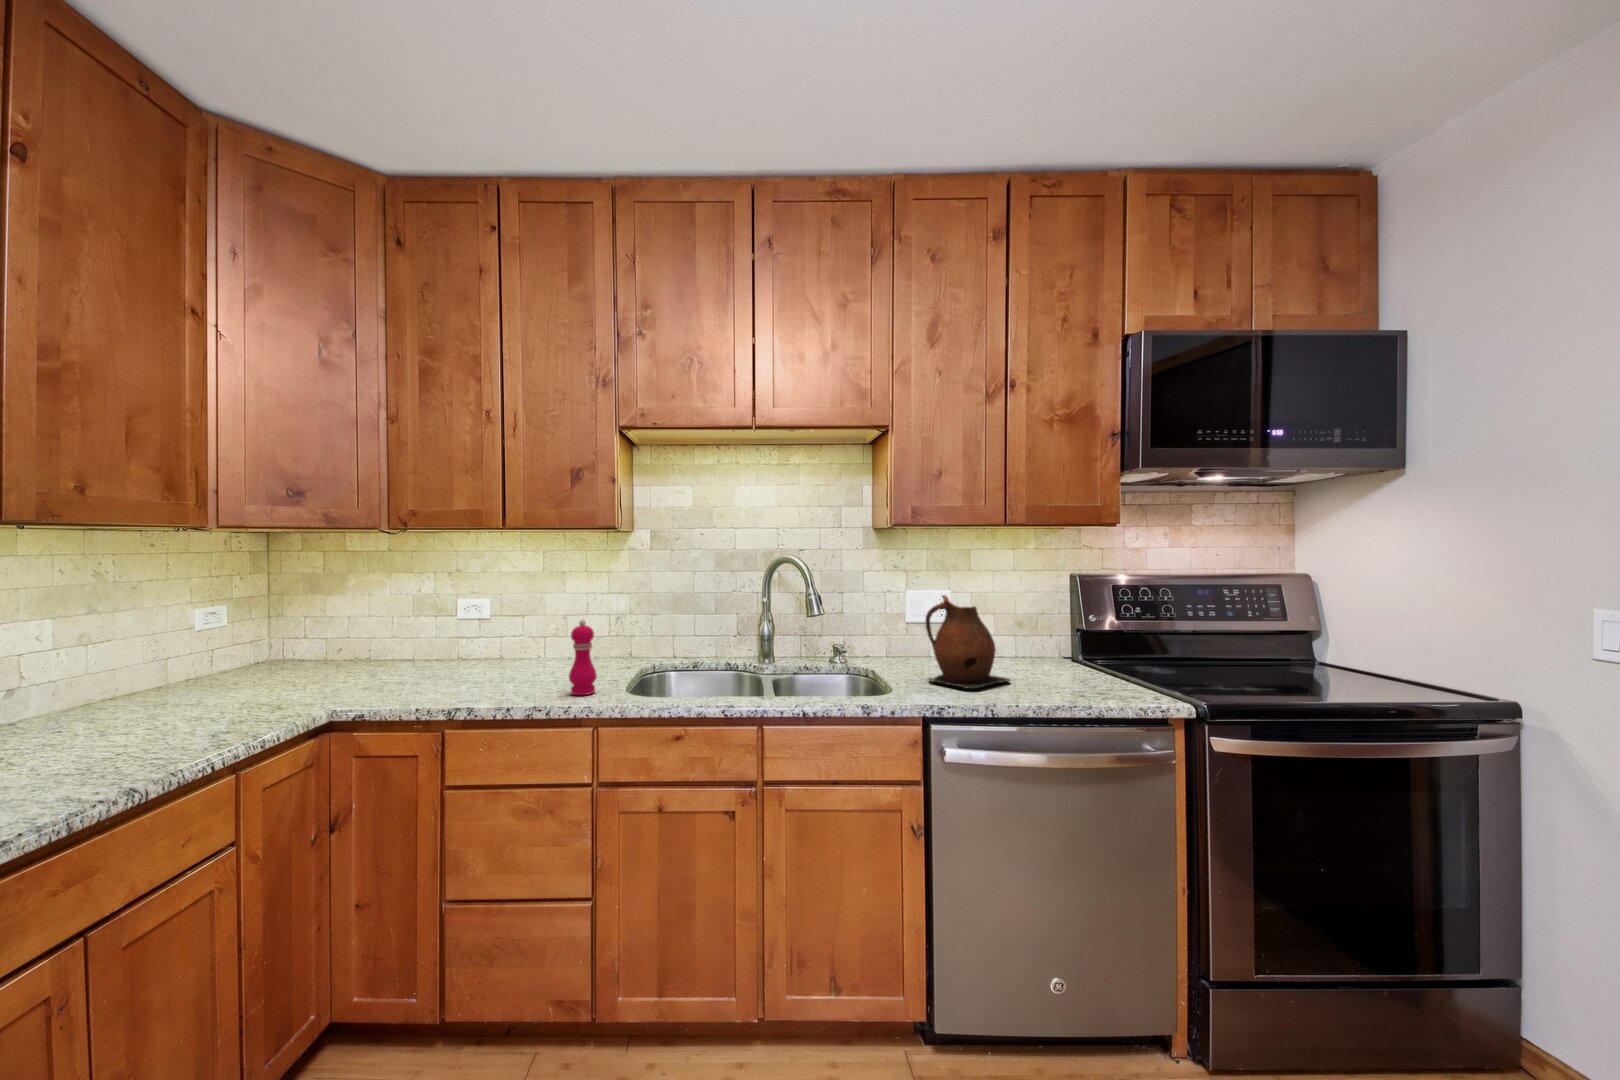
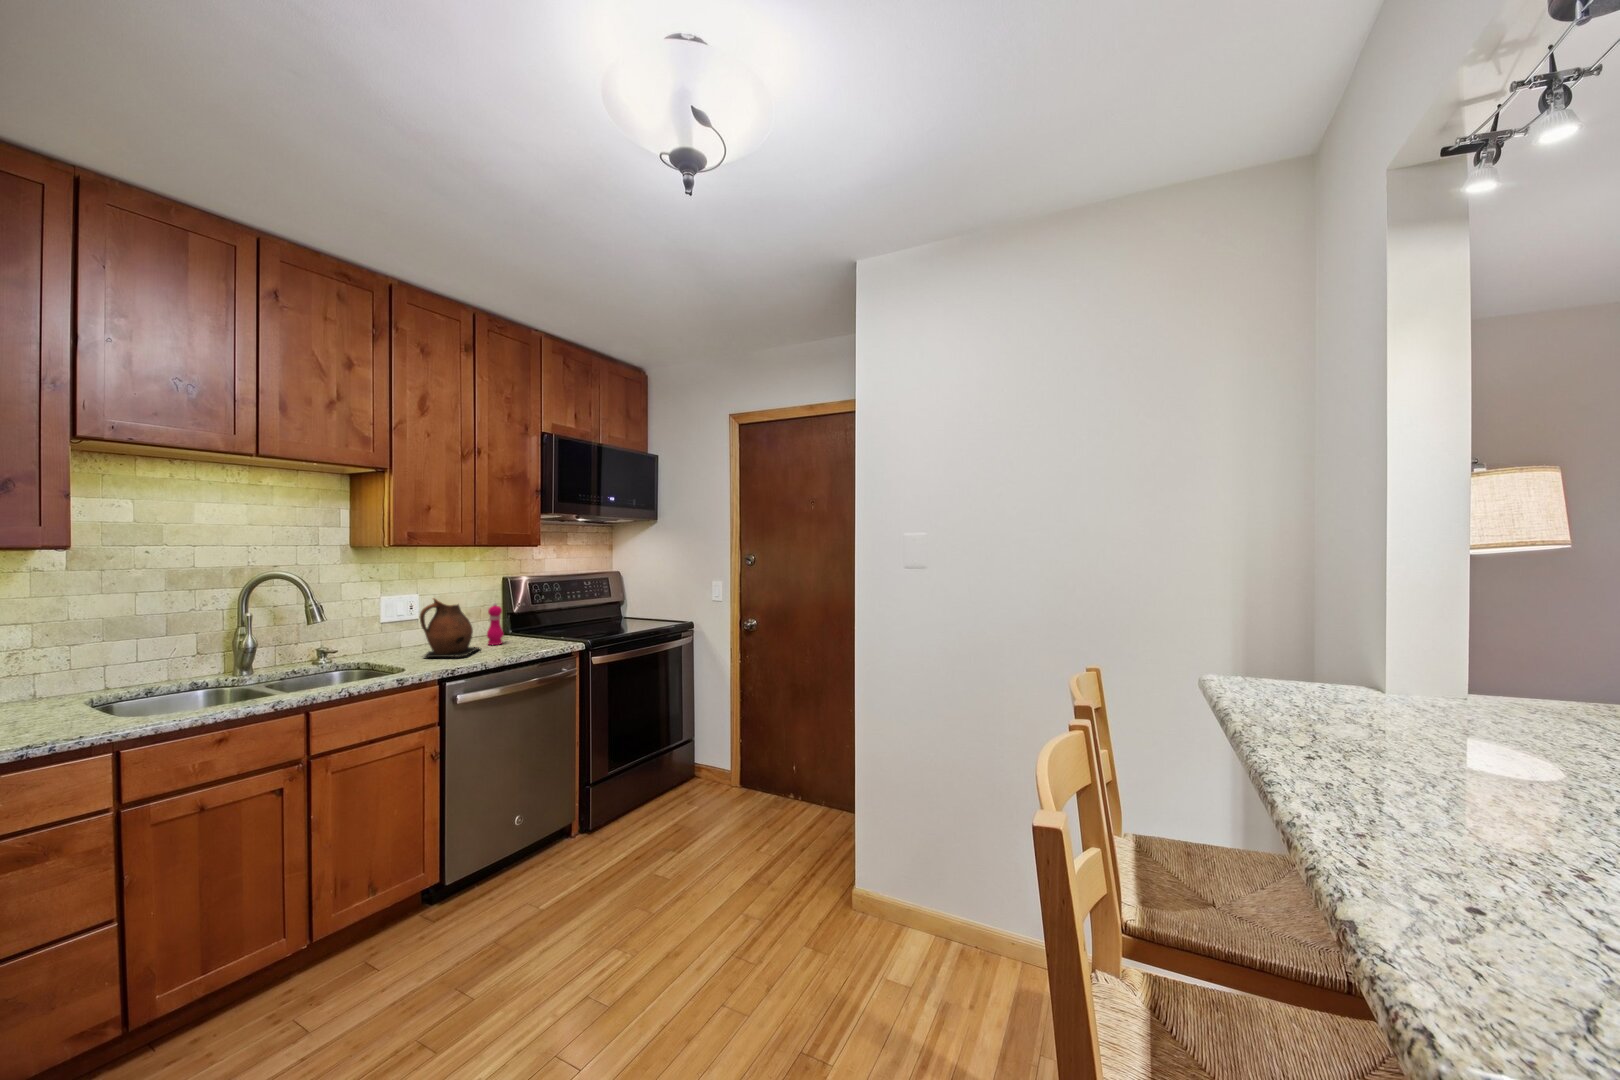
pepper mill: present [569,620,597,695] -> present [487,603,503,645]

